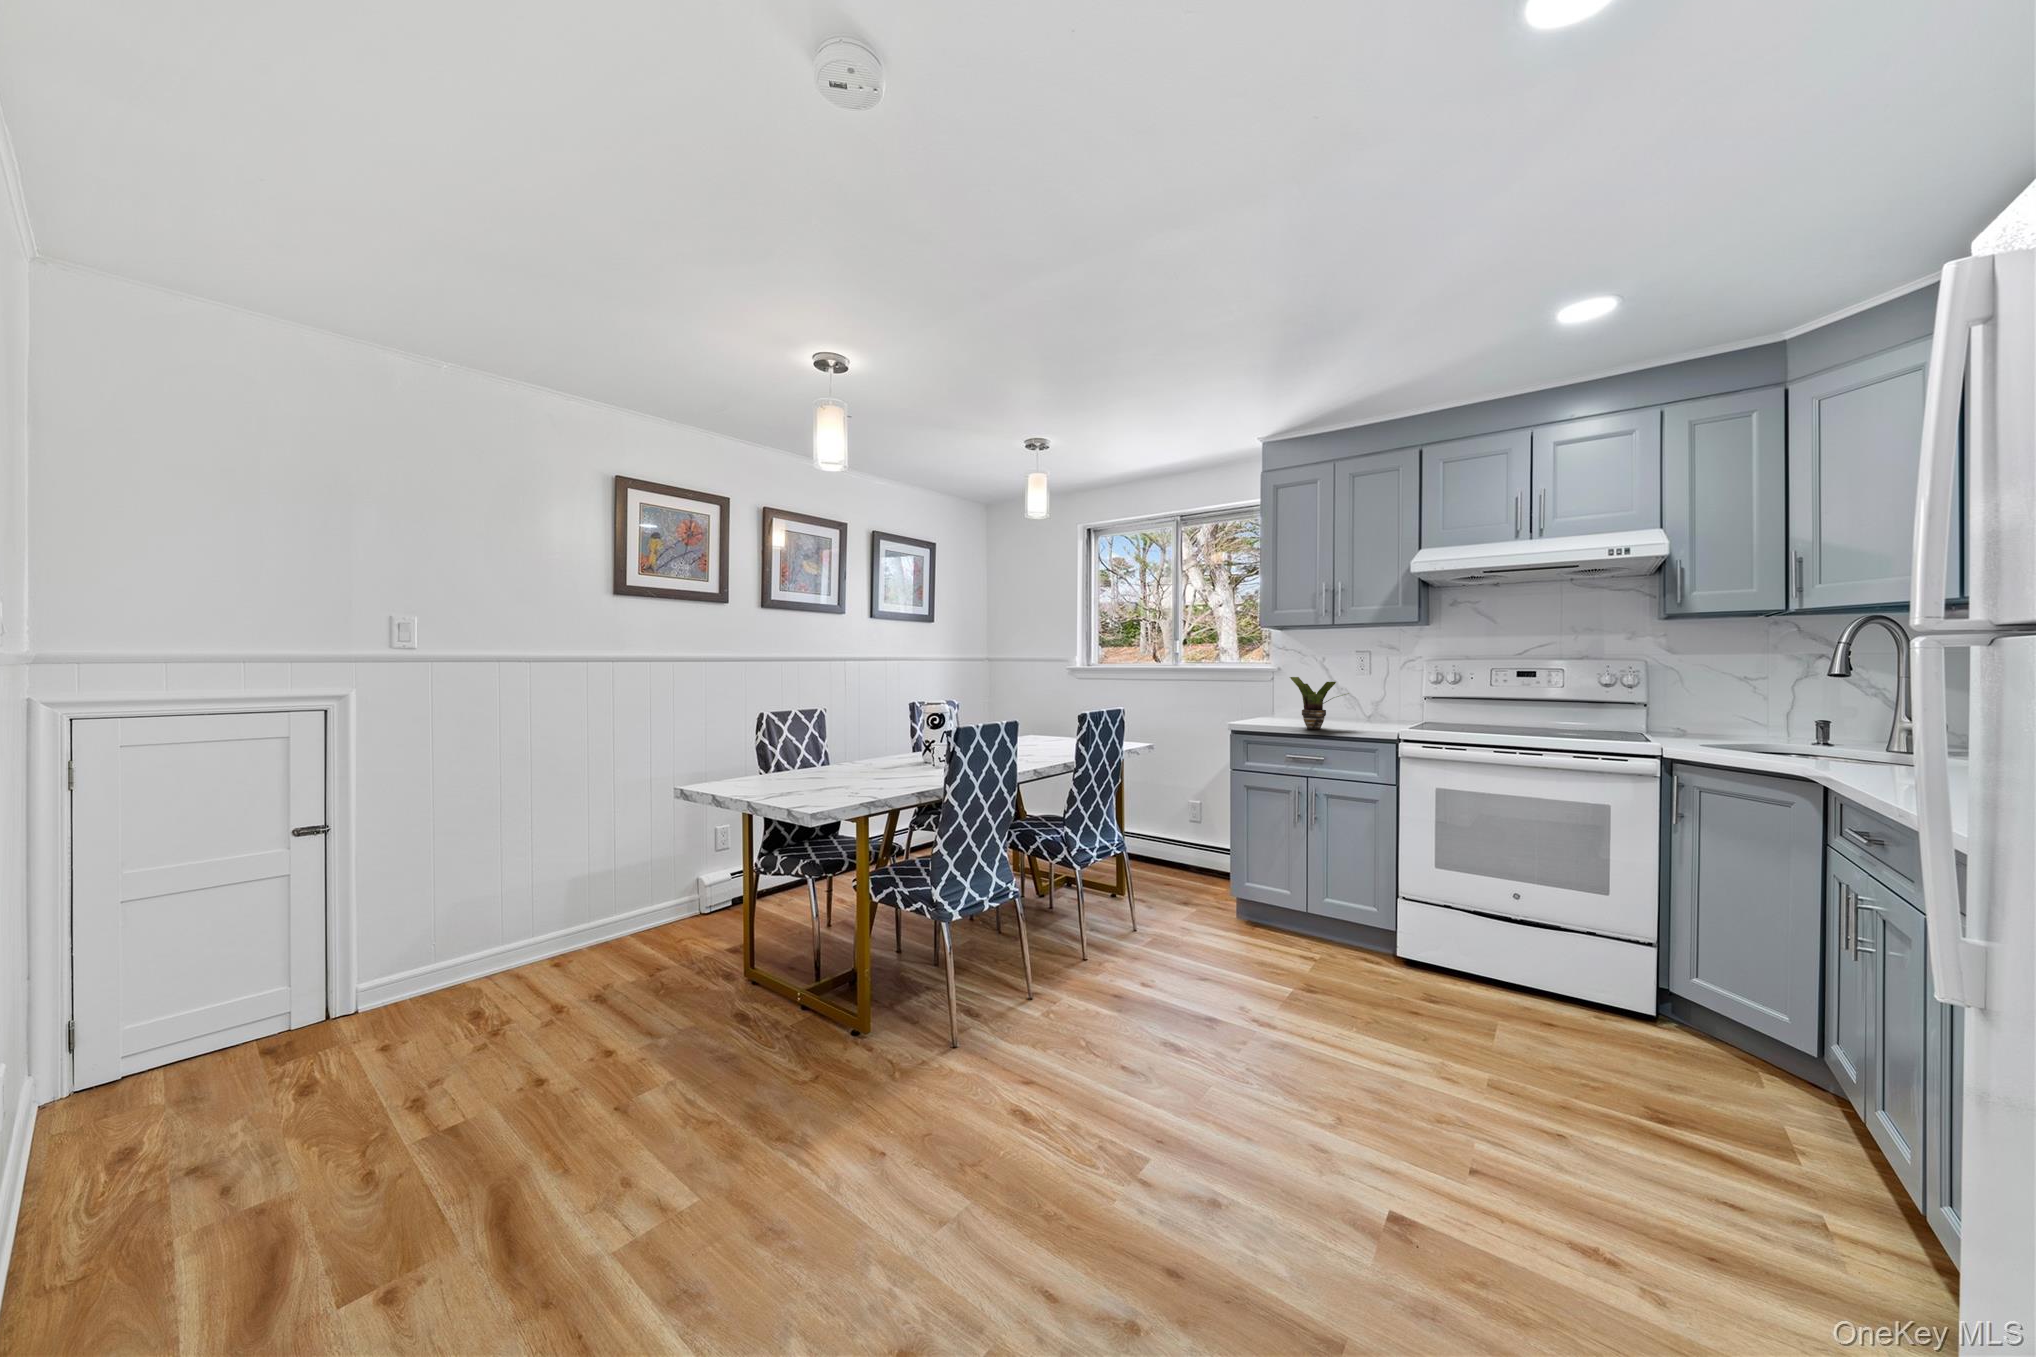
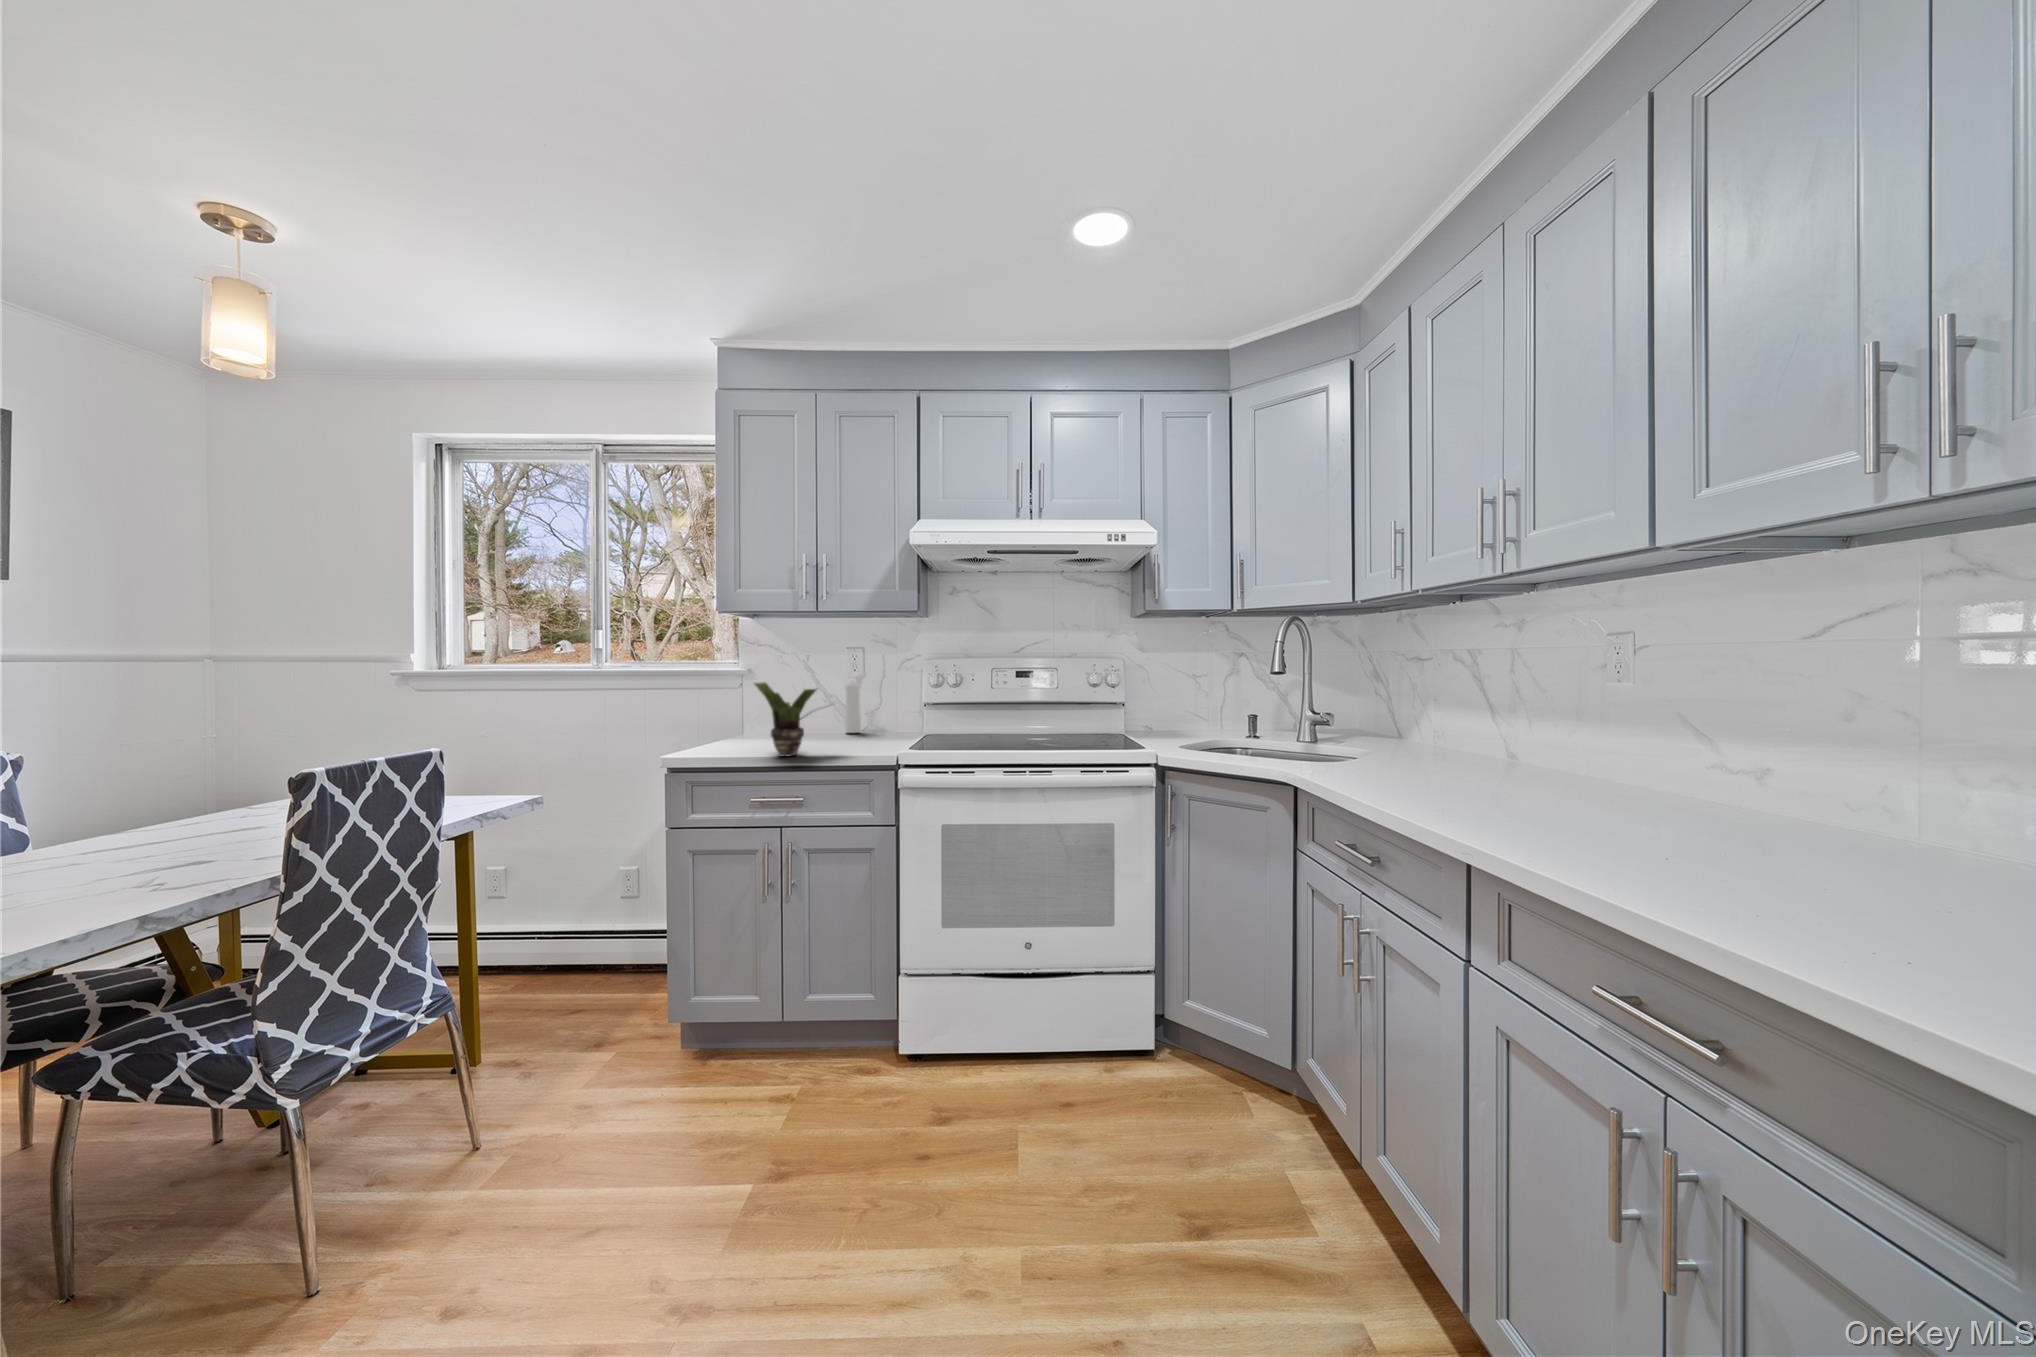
pepper mill: none [1359,672,1378,719] -> present [845,673,865,733]

